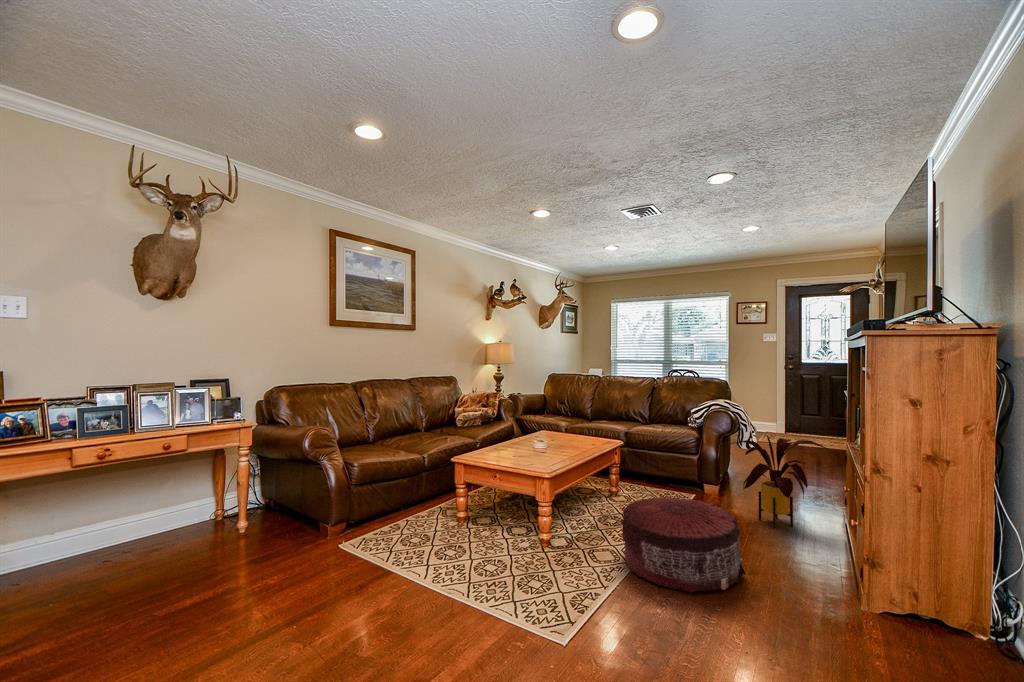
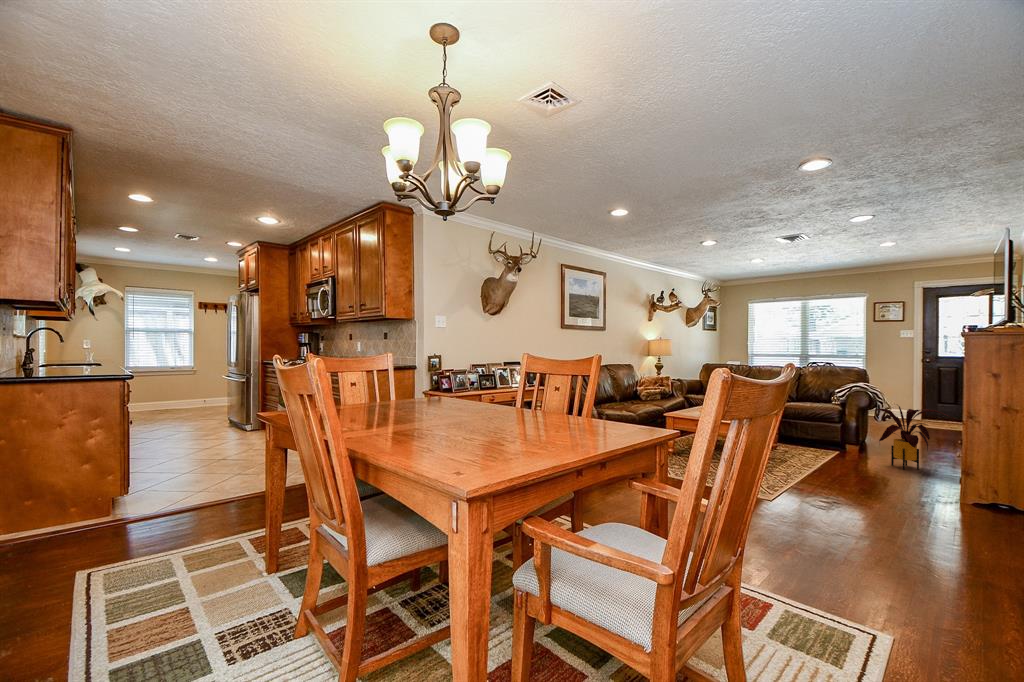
pouf: present [621,496,745,593] -> none [791,440,880,489]

